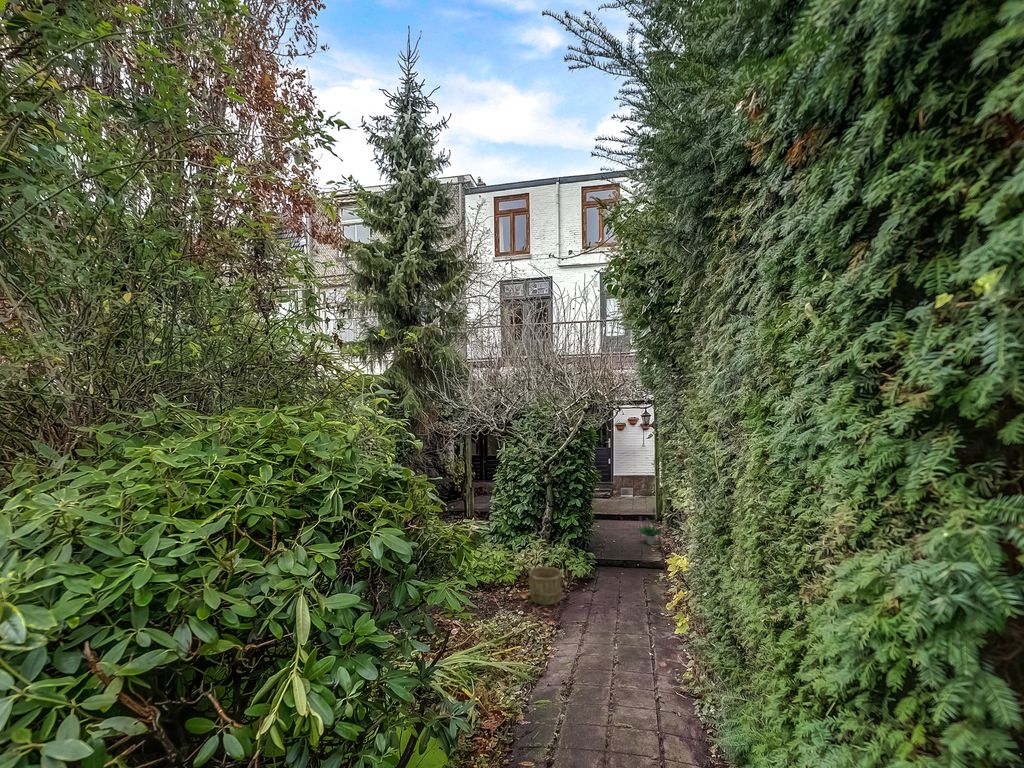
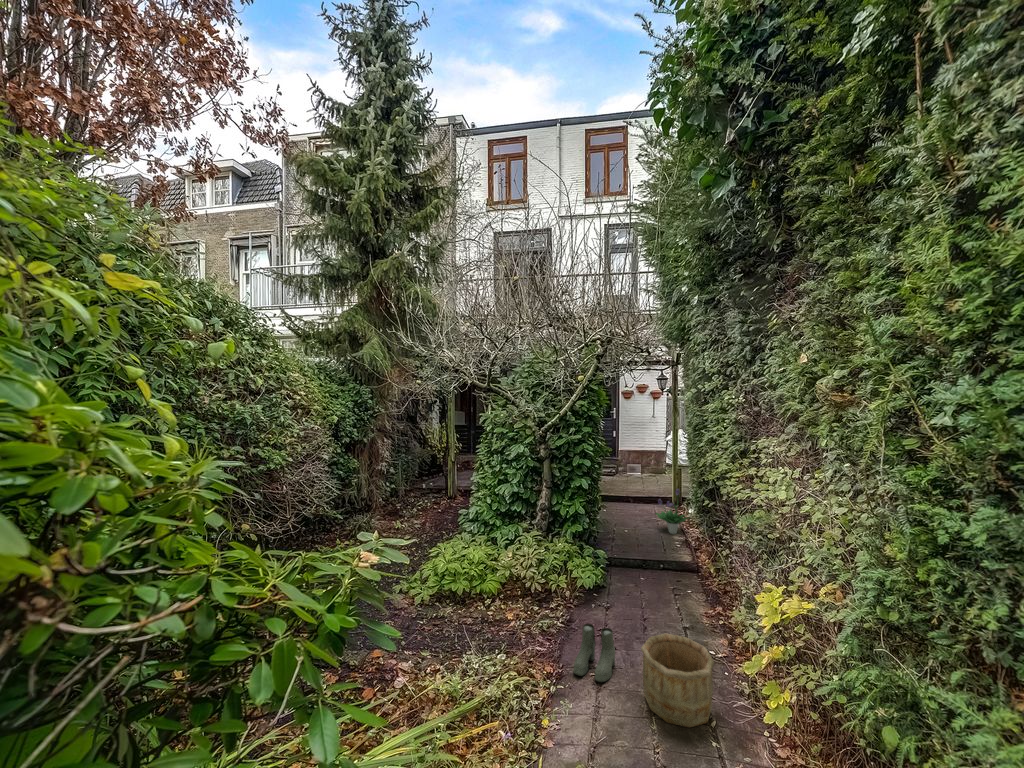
wooden bucket: present [529,567,562,605] -> present [641,633,714,727]
boots: none [568,594,595,628] -> present [574,624,615,682]

